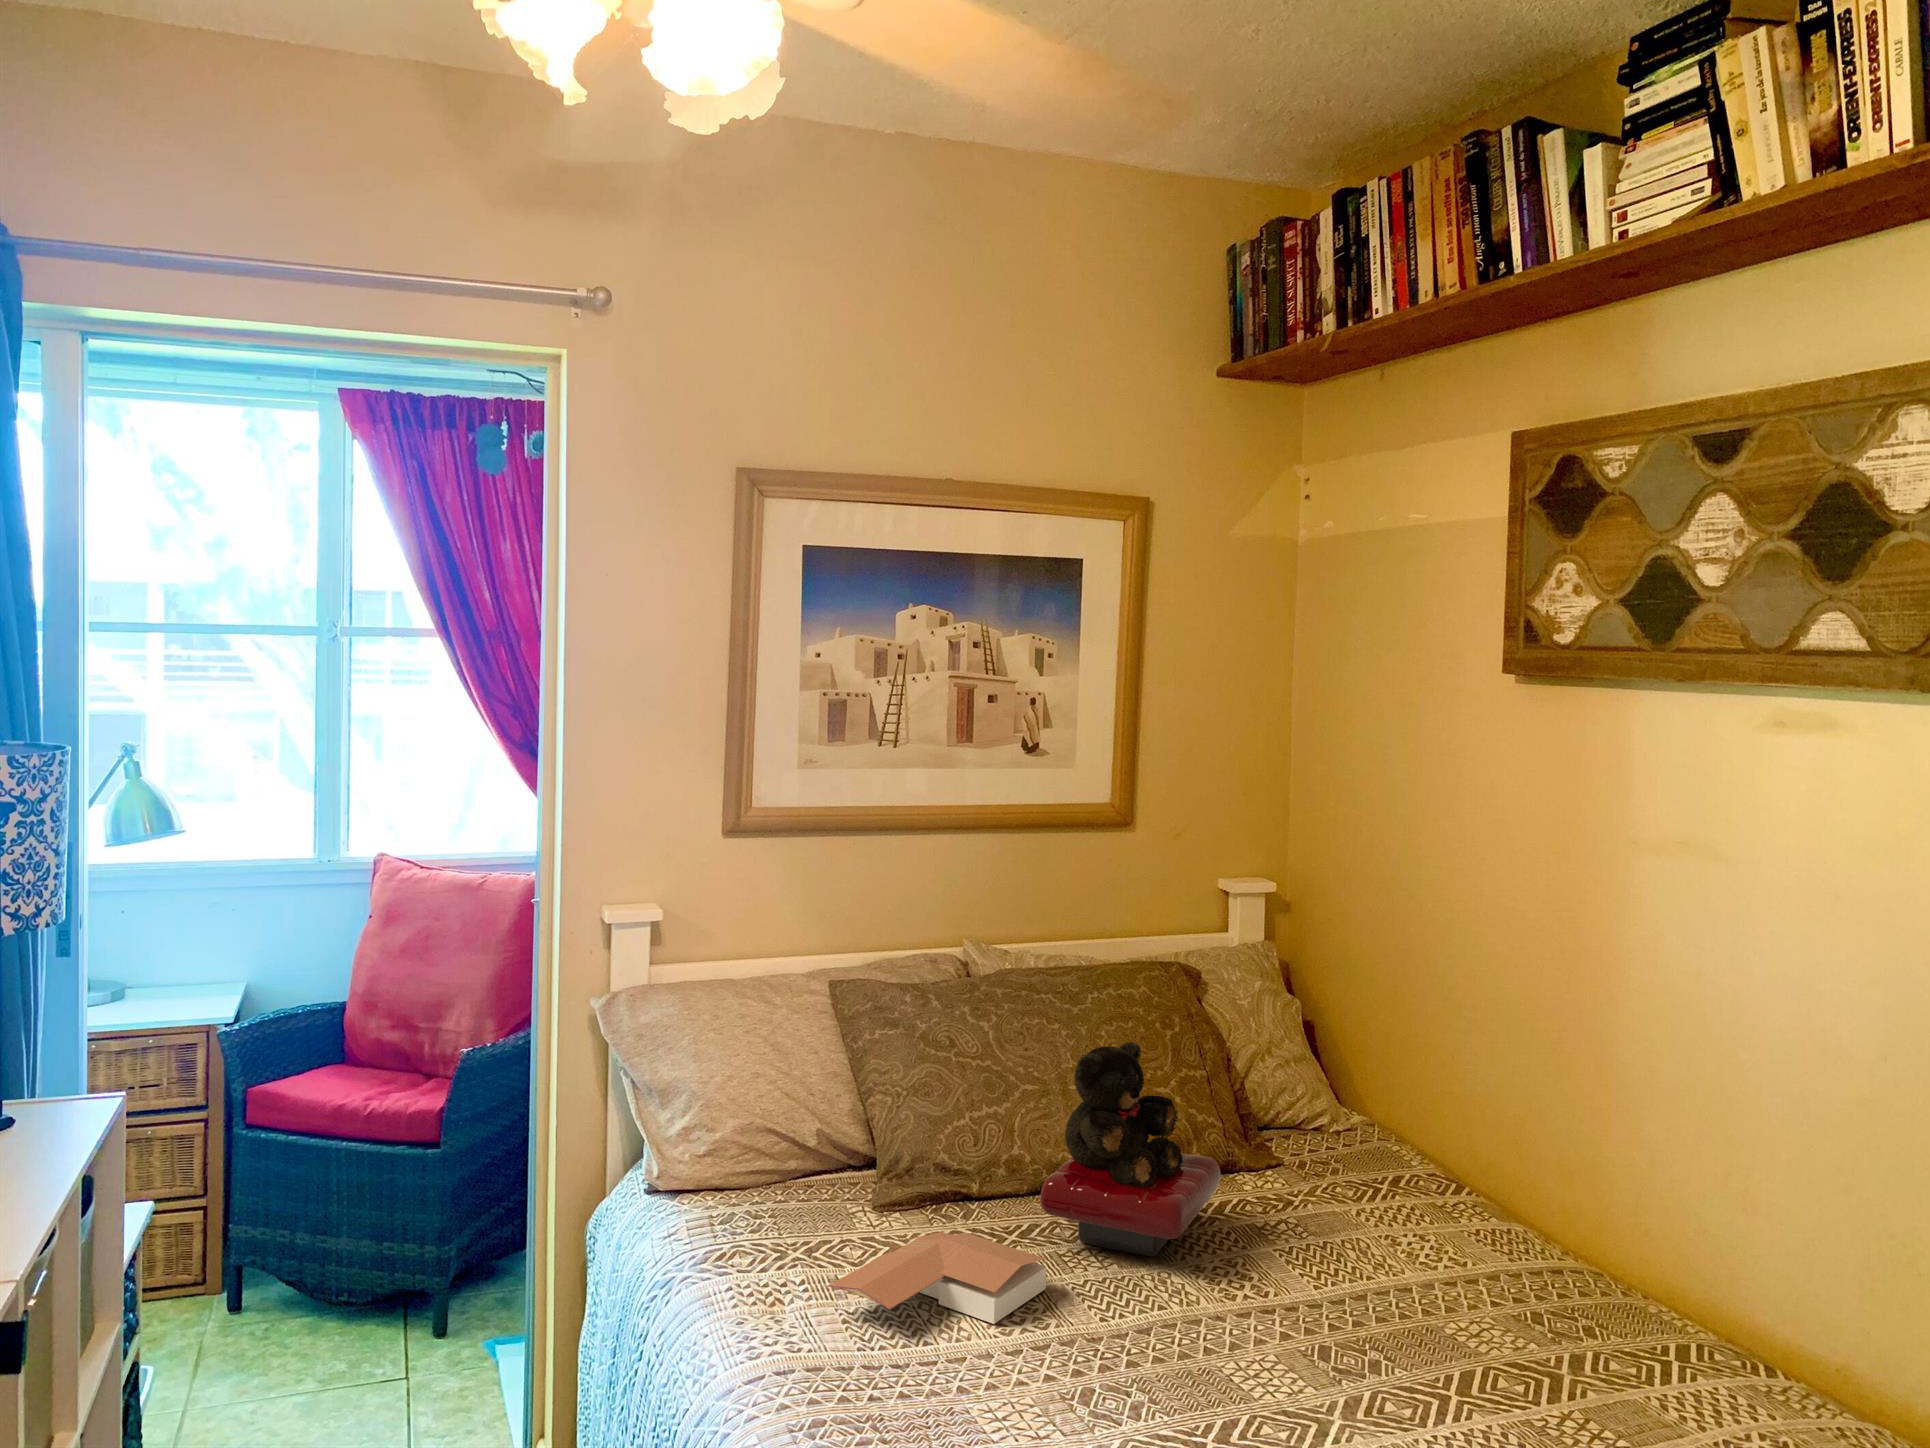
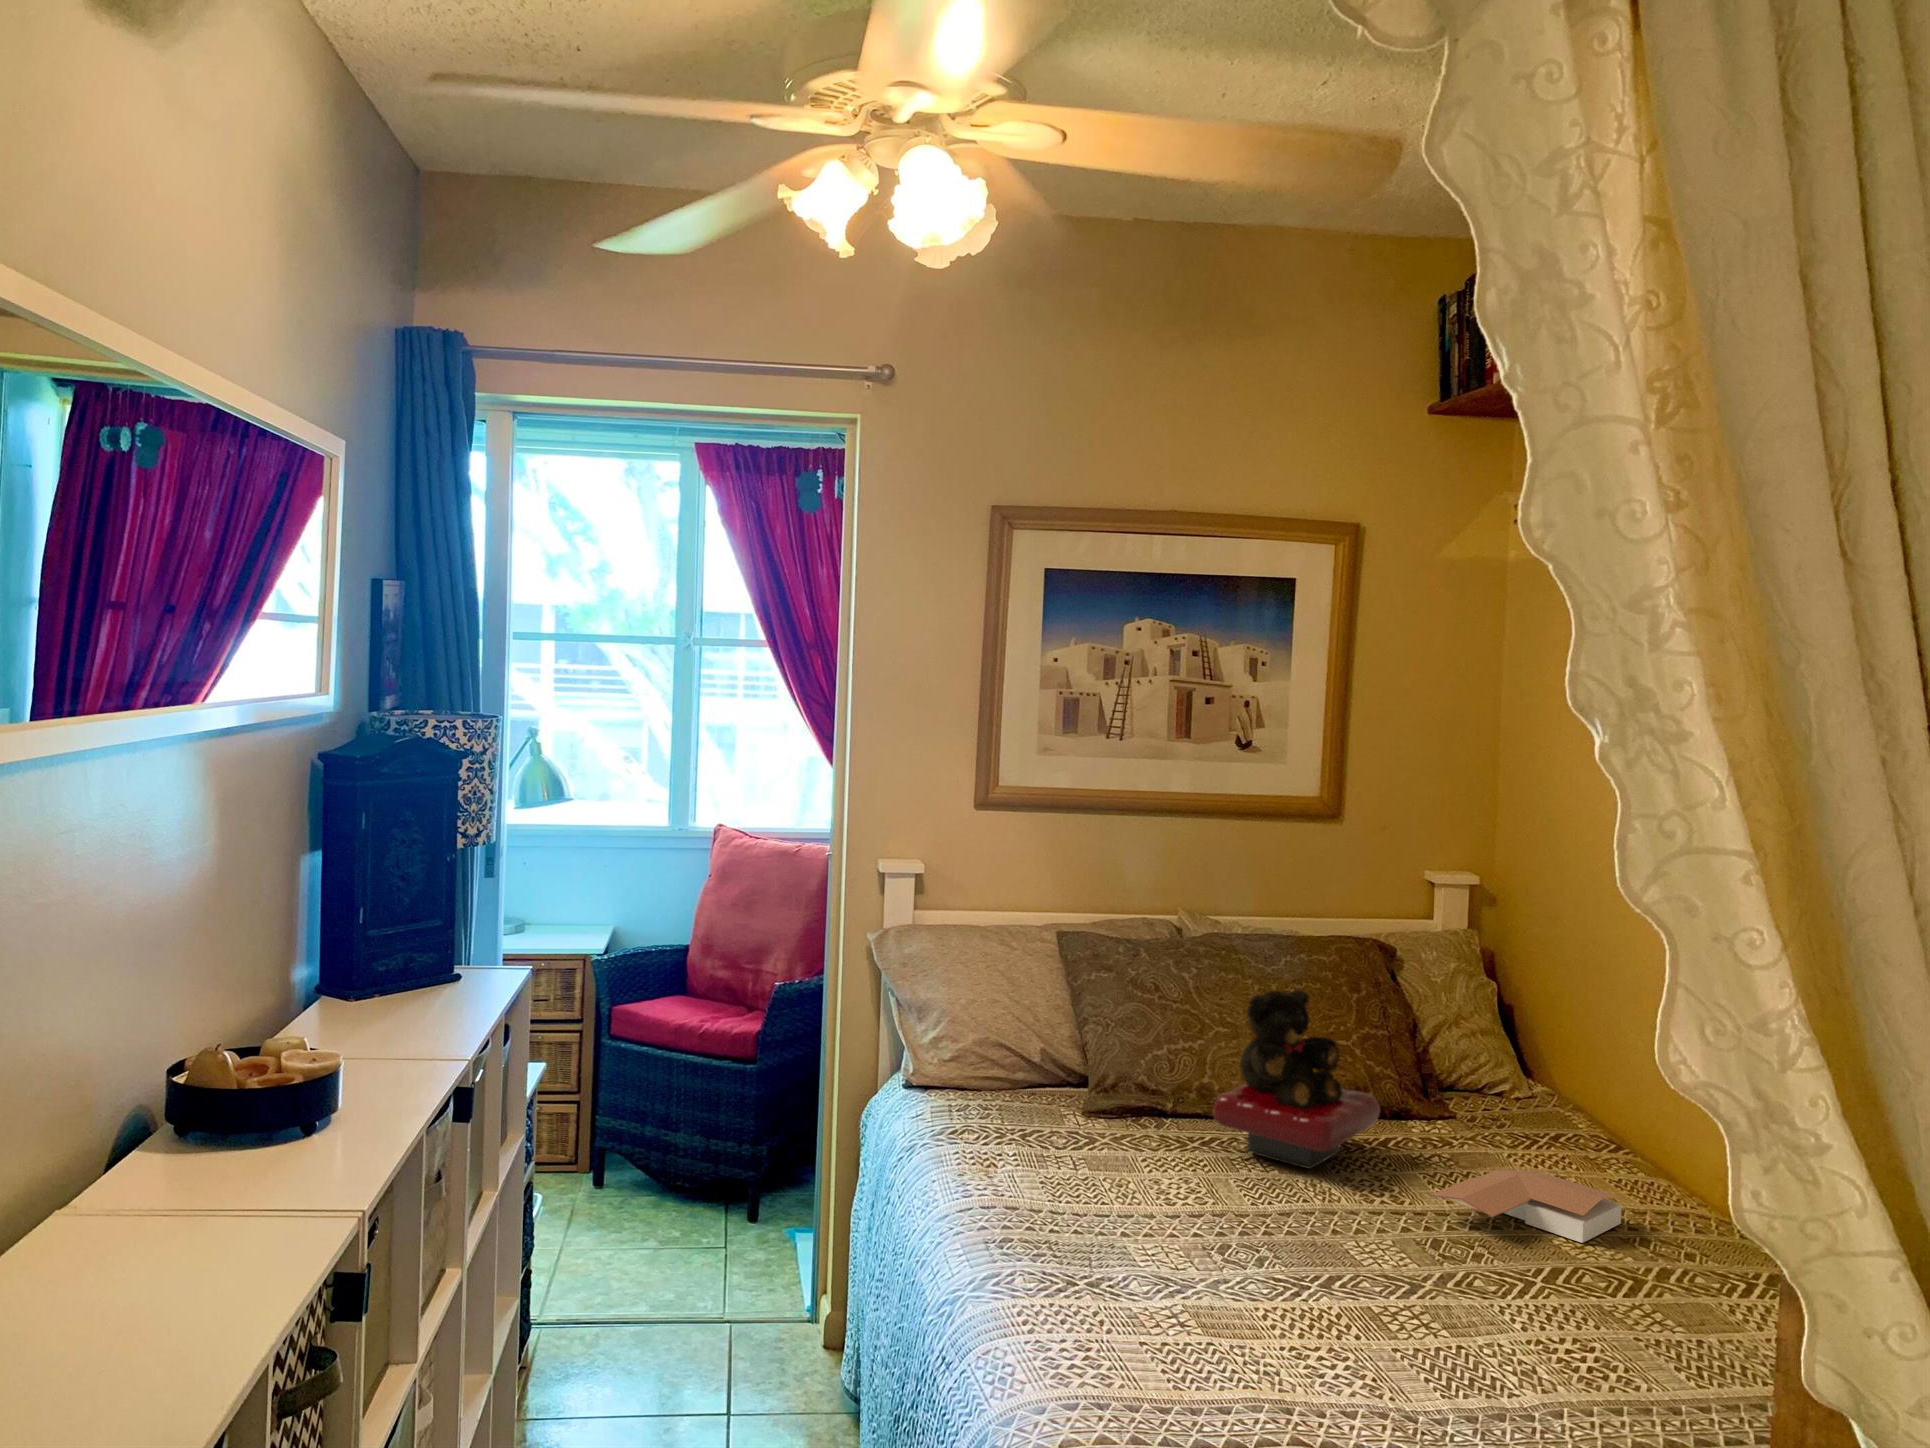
book: present [828,1232,1046,1324] -> present [1430,1169,1621,1243]

